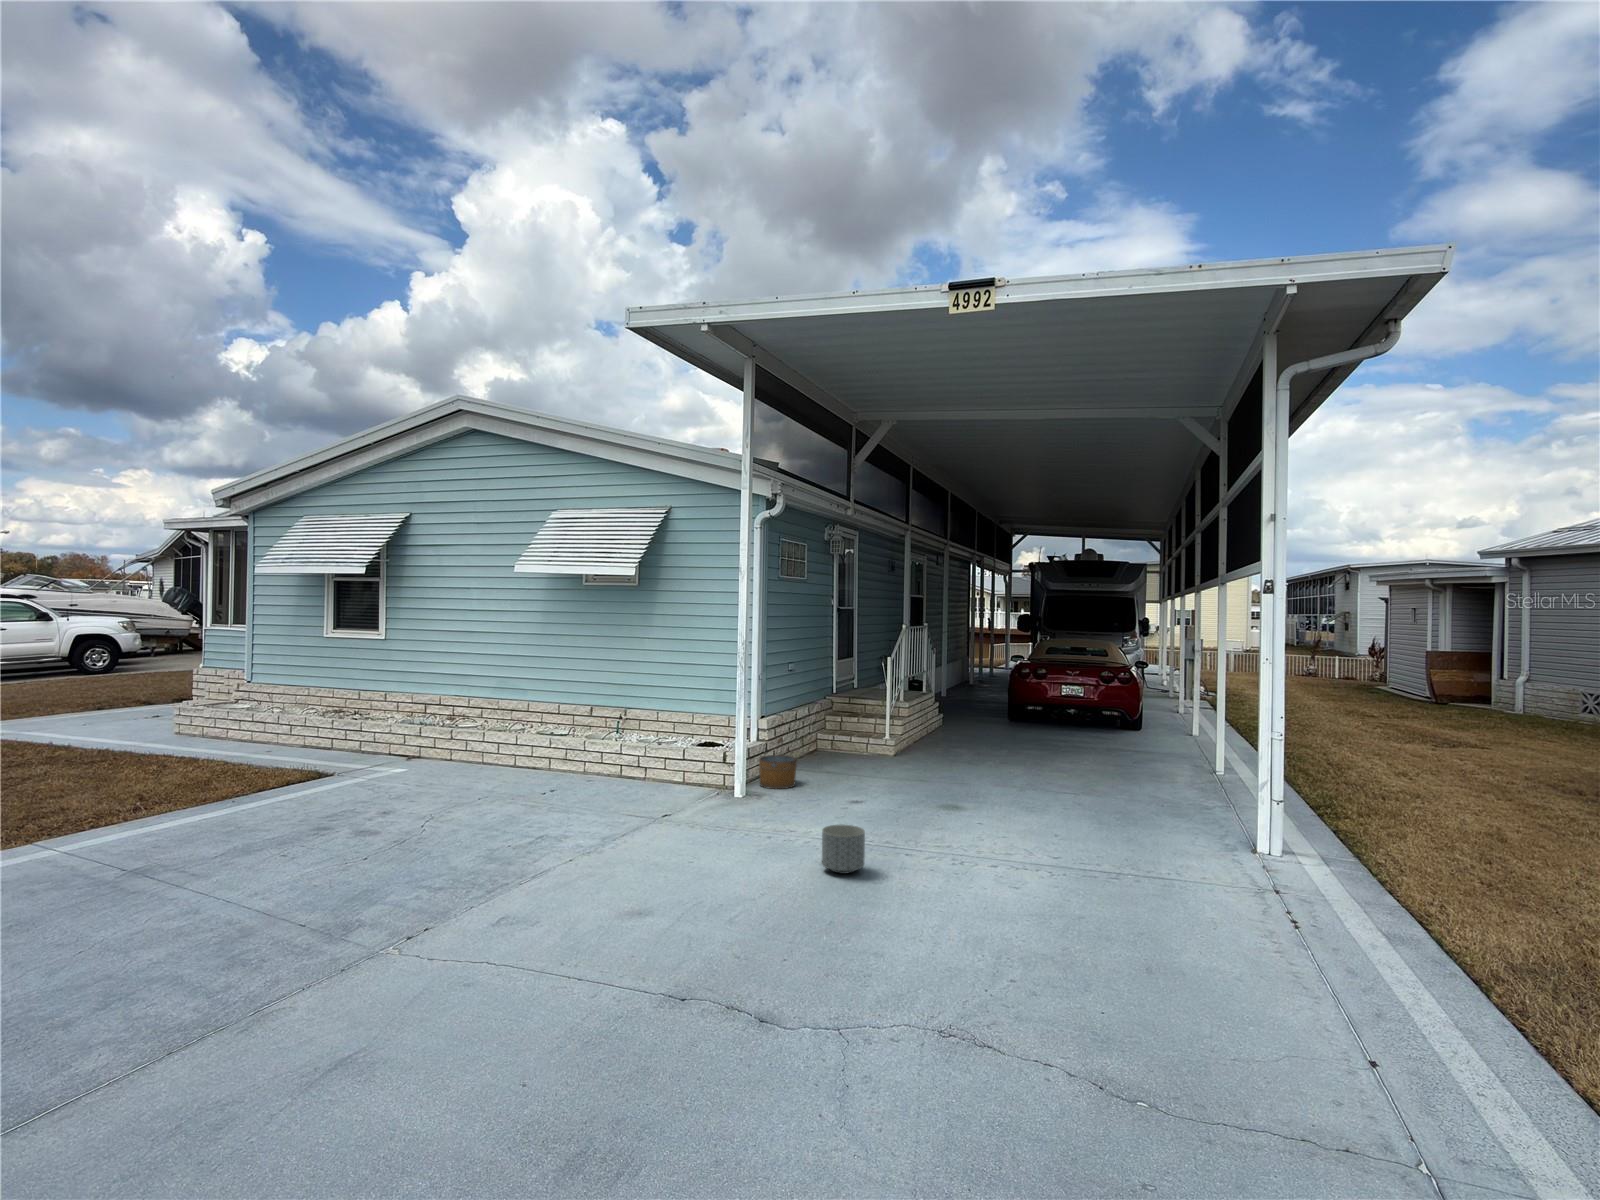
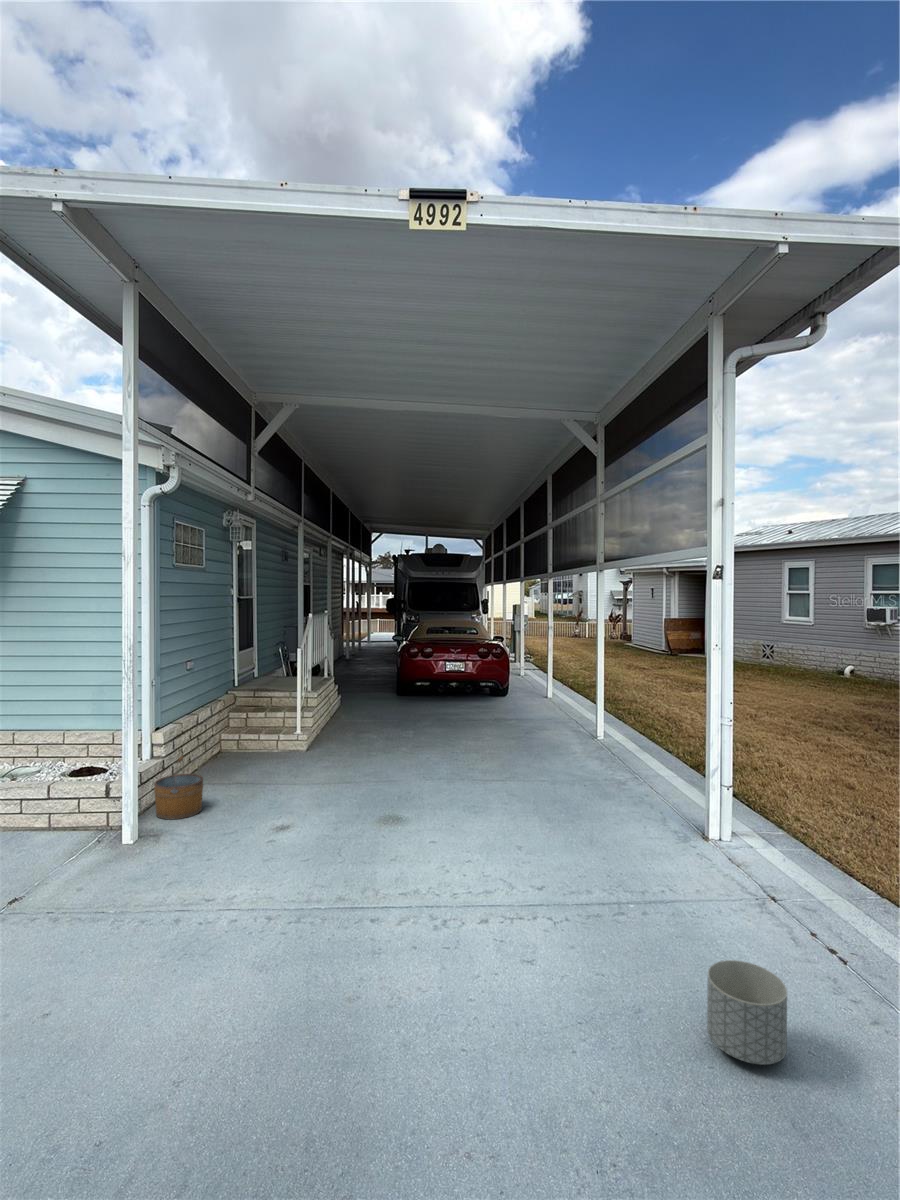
planter: present [822,825,865,874] -> present [707,960,787,1065]

